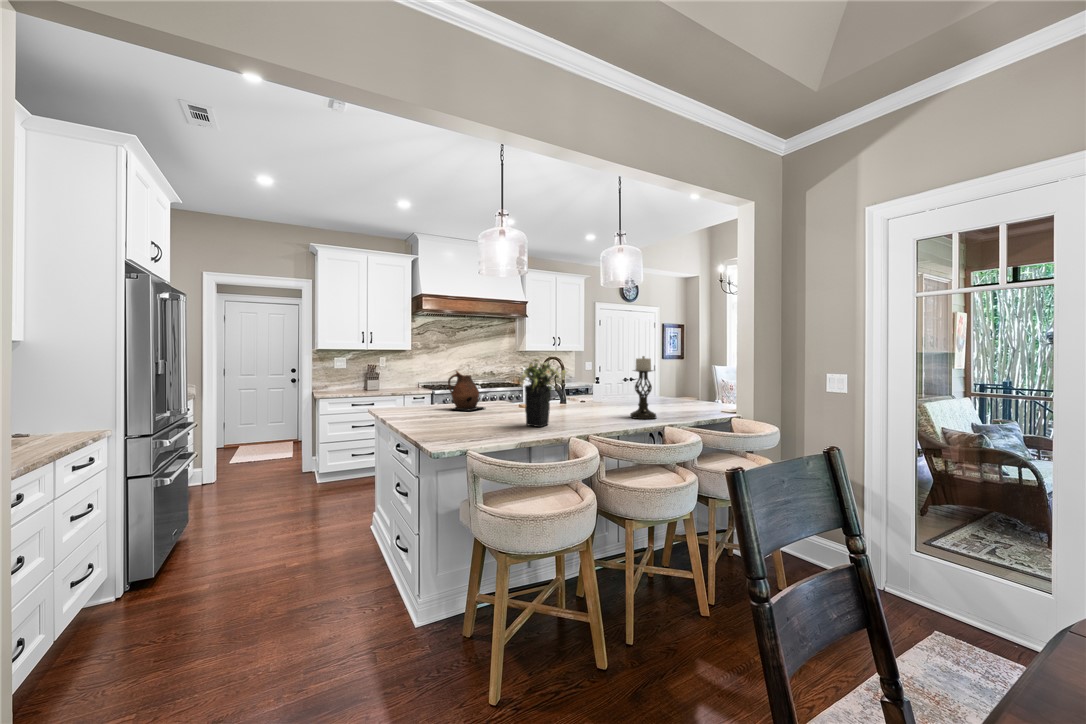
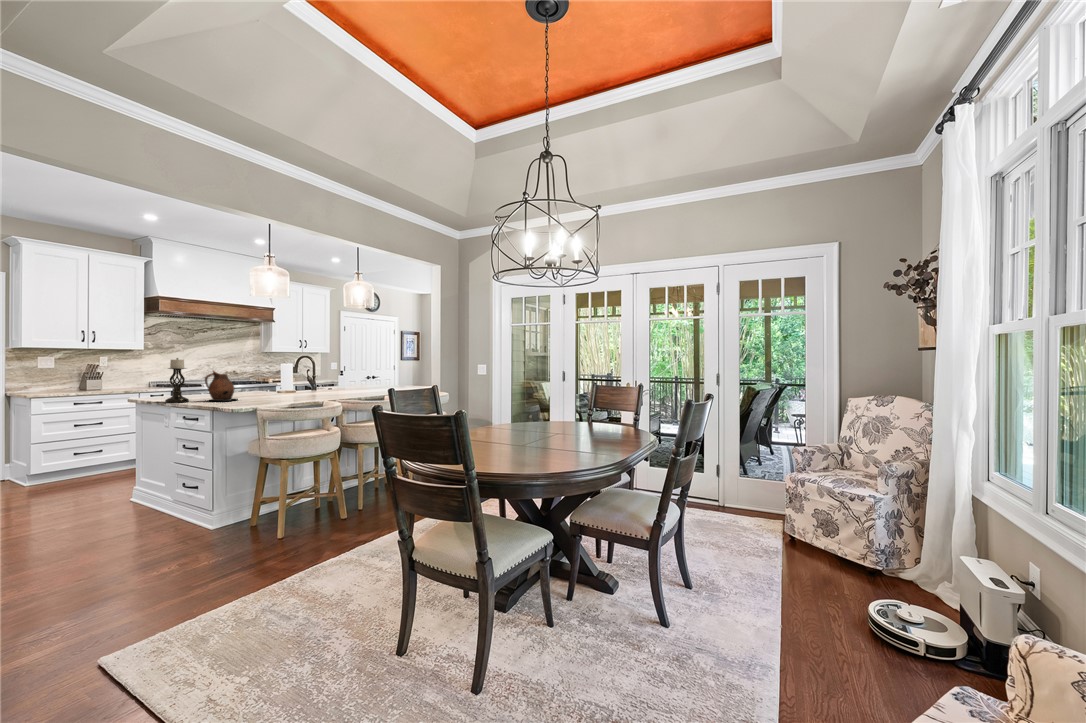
candle holder: present [630,356,657,419] -> present [165,358,189,403]
flower arrangement: present [518,358,566,427] -> none [269,361,313,408]

